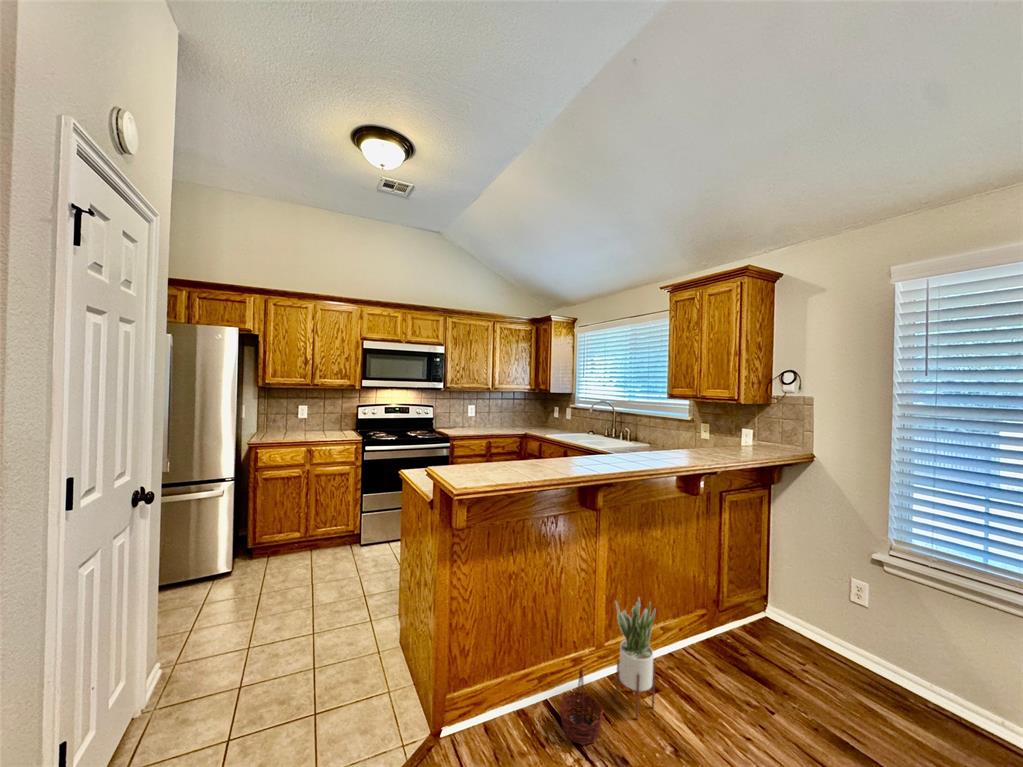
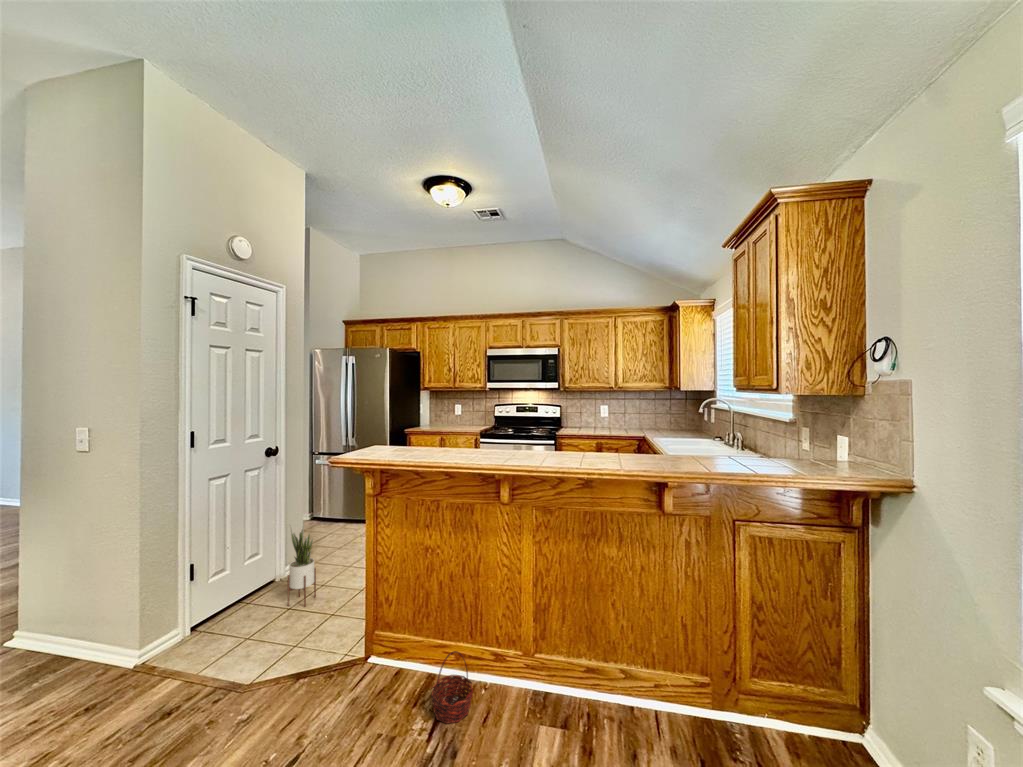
potted plant: present [615,598,656,719] -> present [288,526,316,607]

